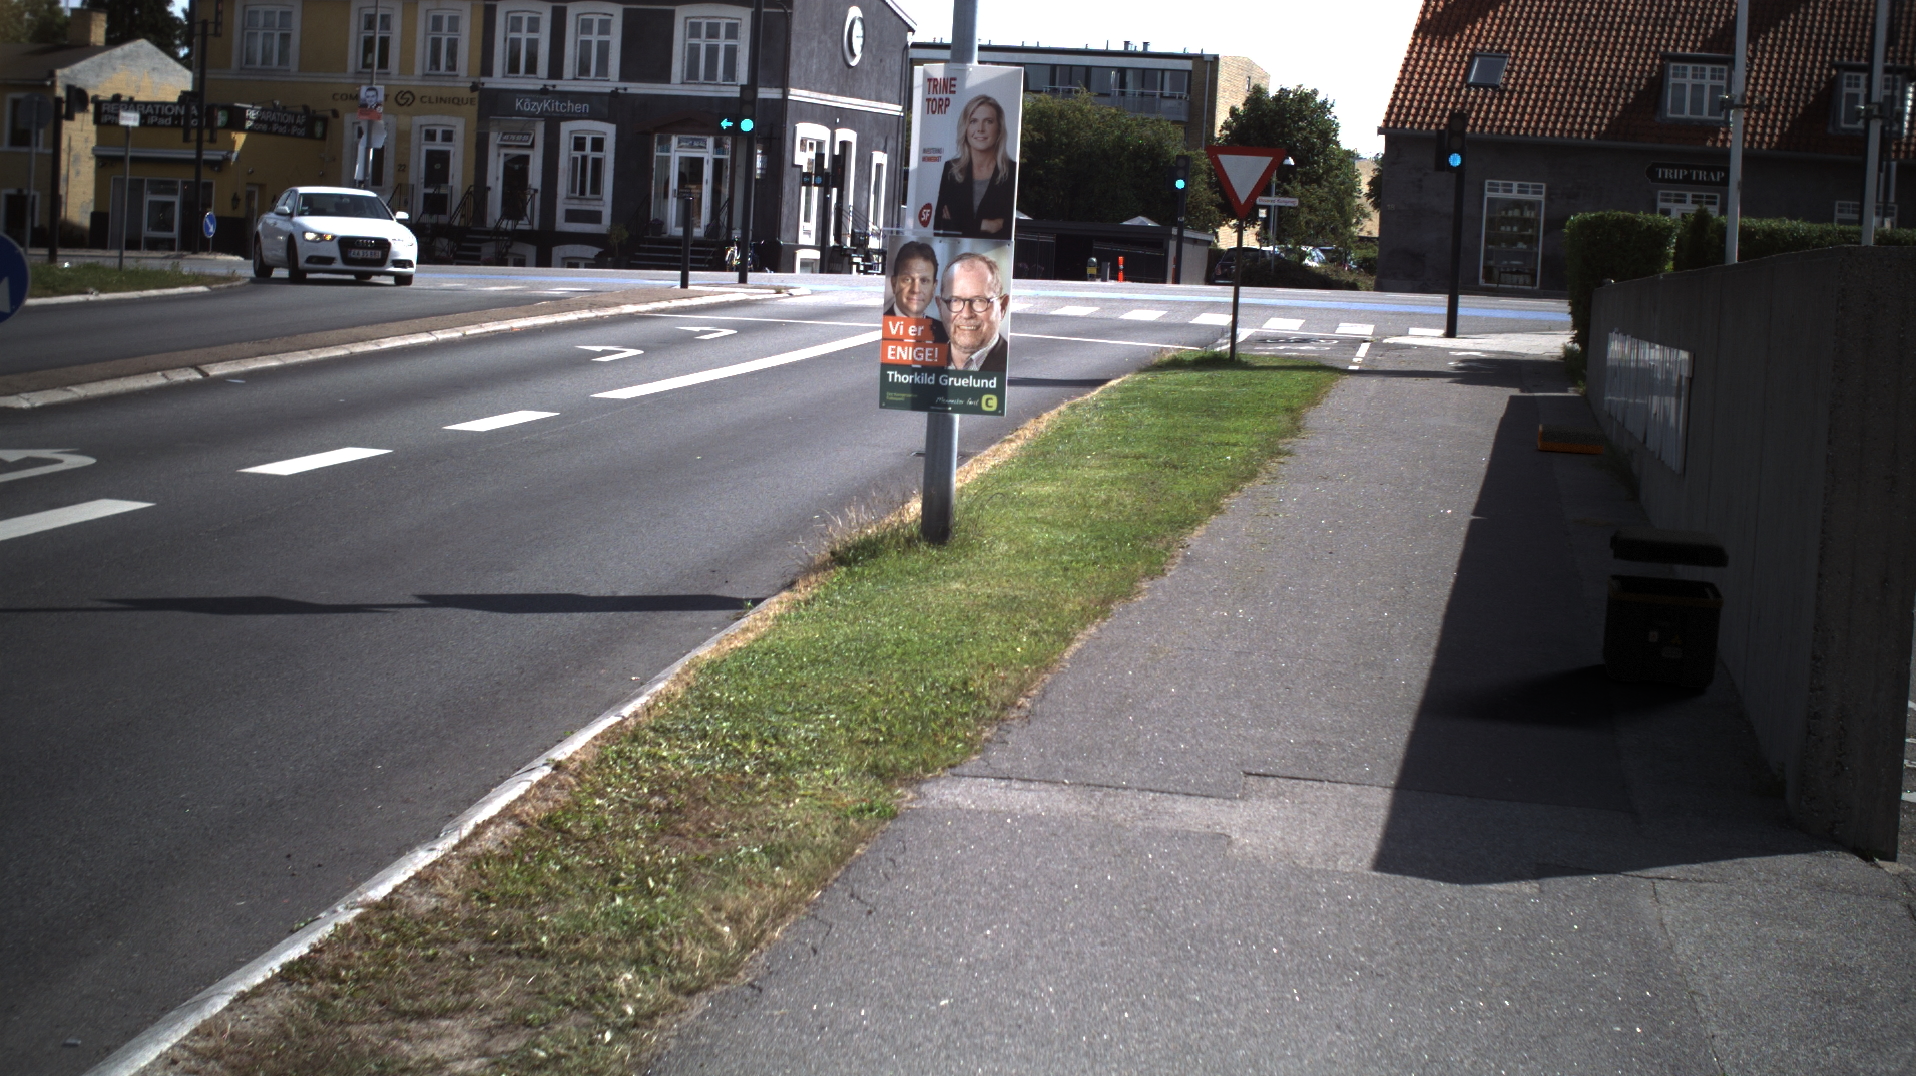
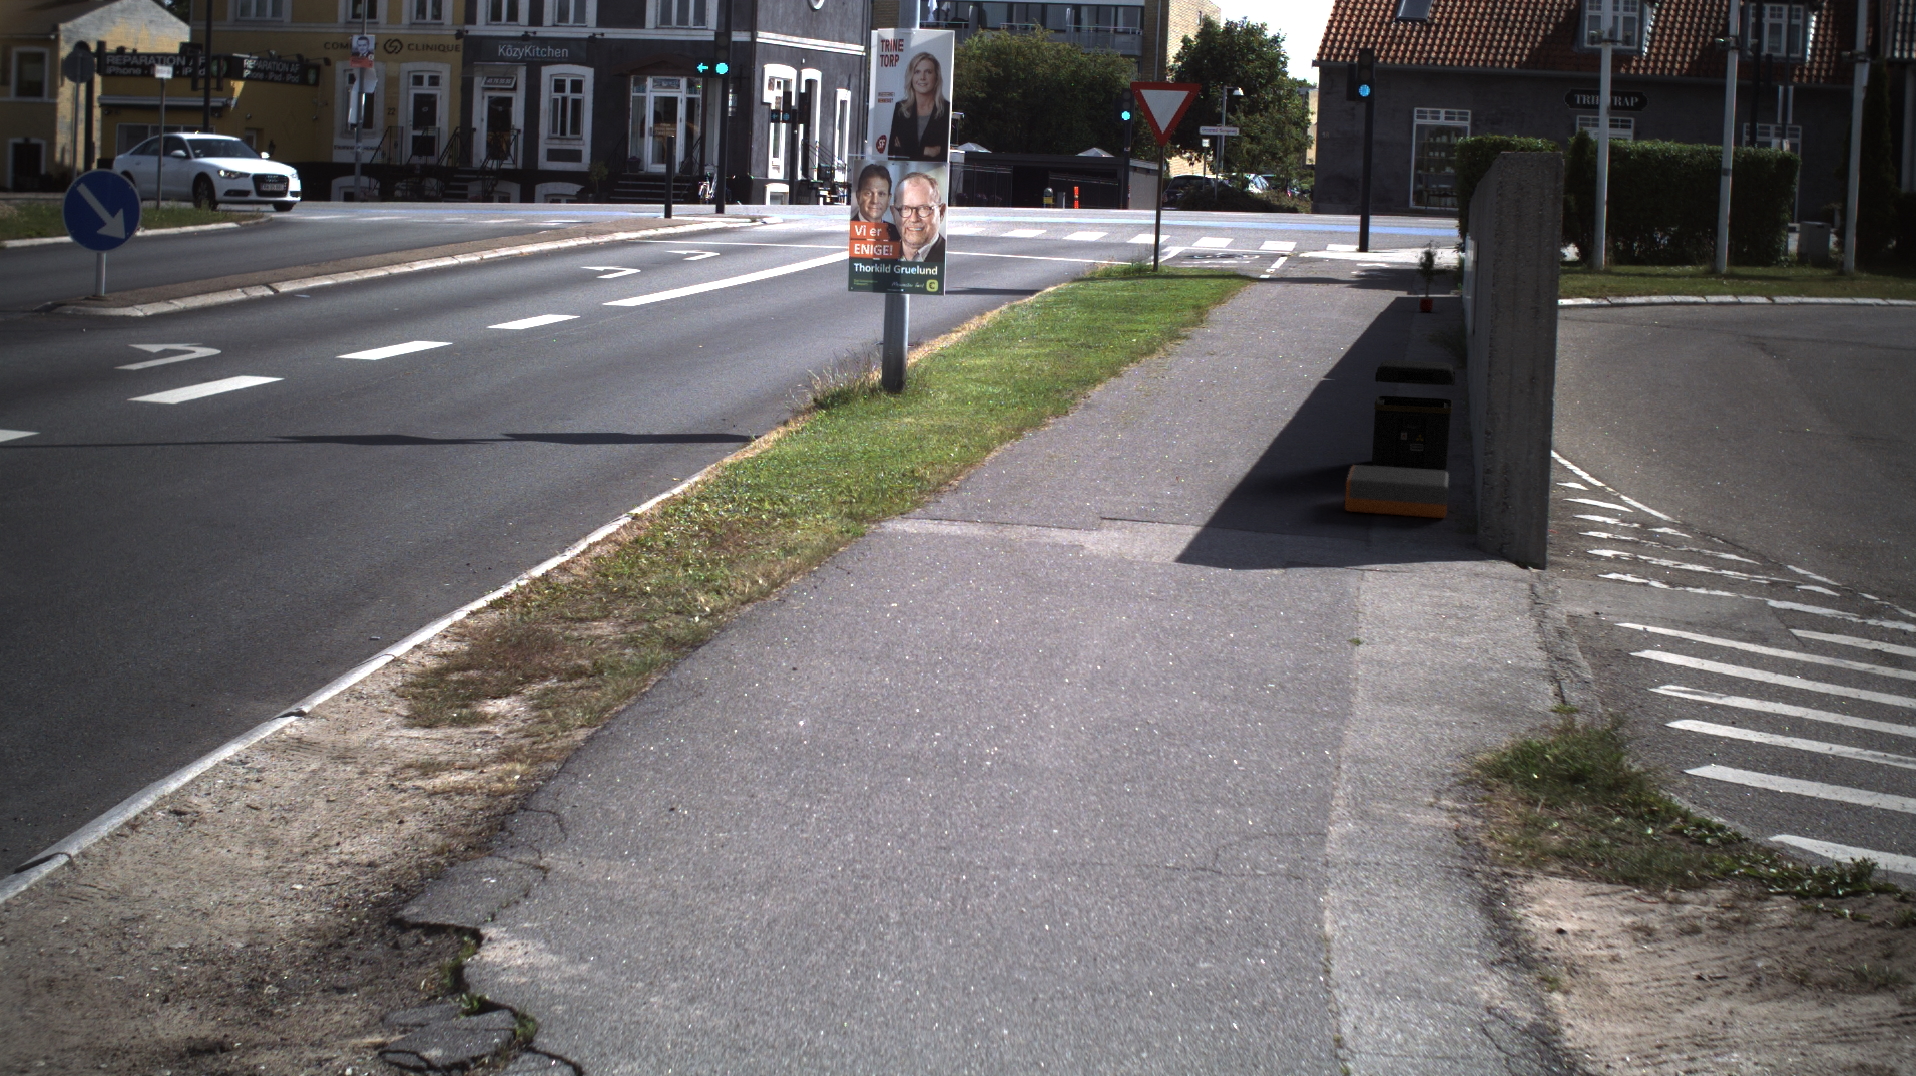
potted tree: none [1548,334,1596,420] -> present [1415,240,1451,312]
storage box: present [1538,424,1605,454] -> present [1345,465,1449,518]

